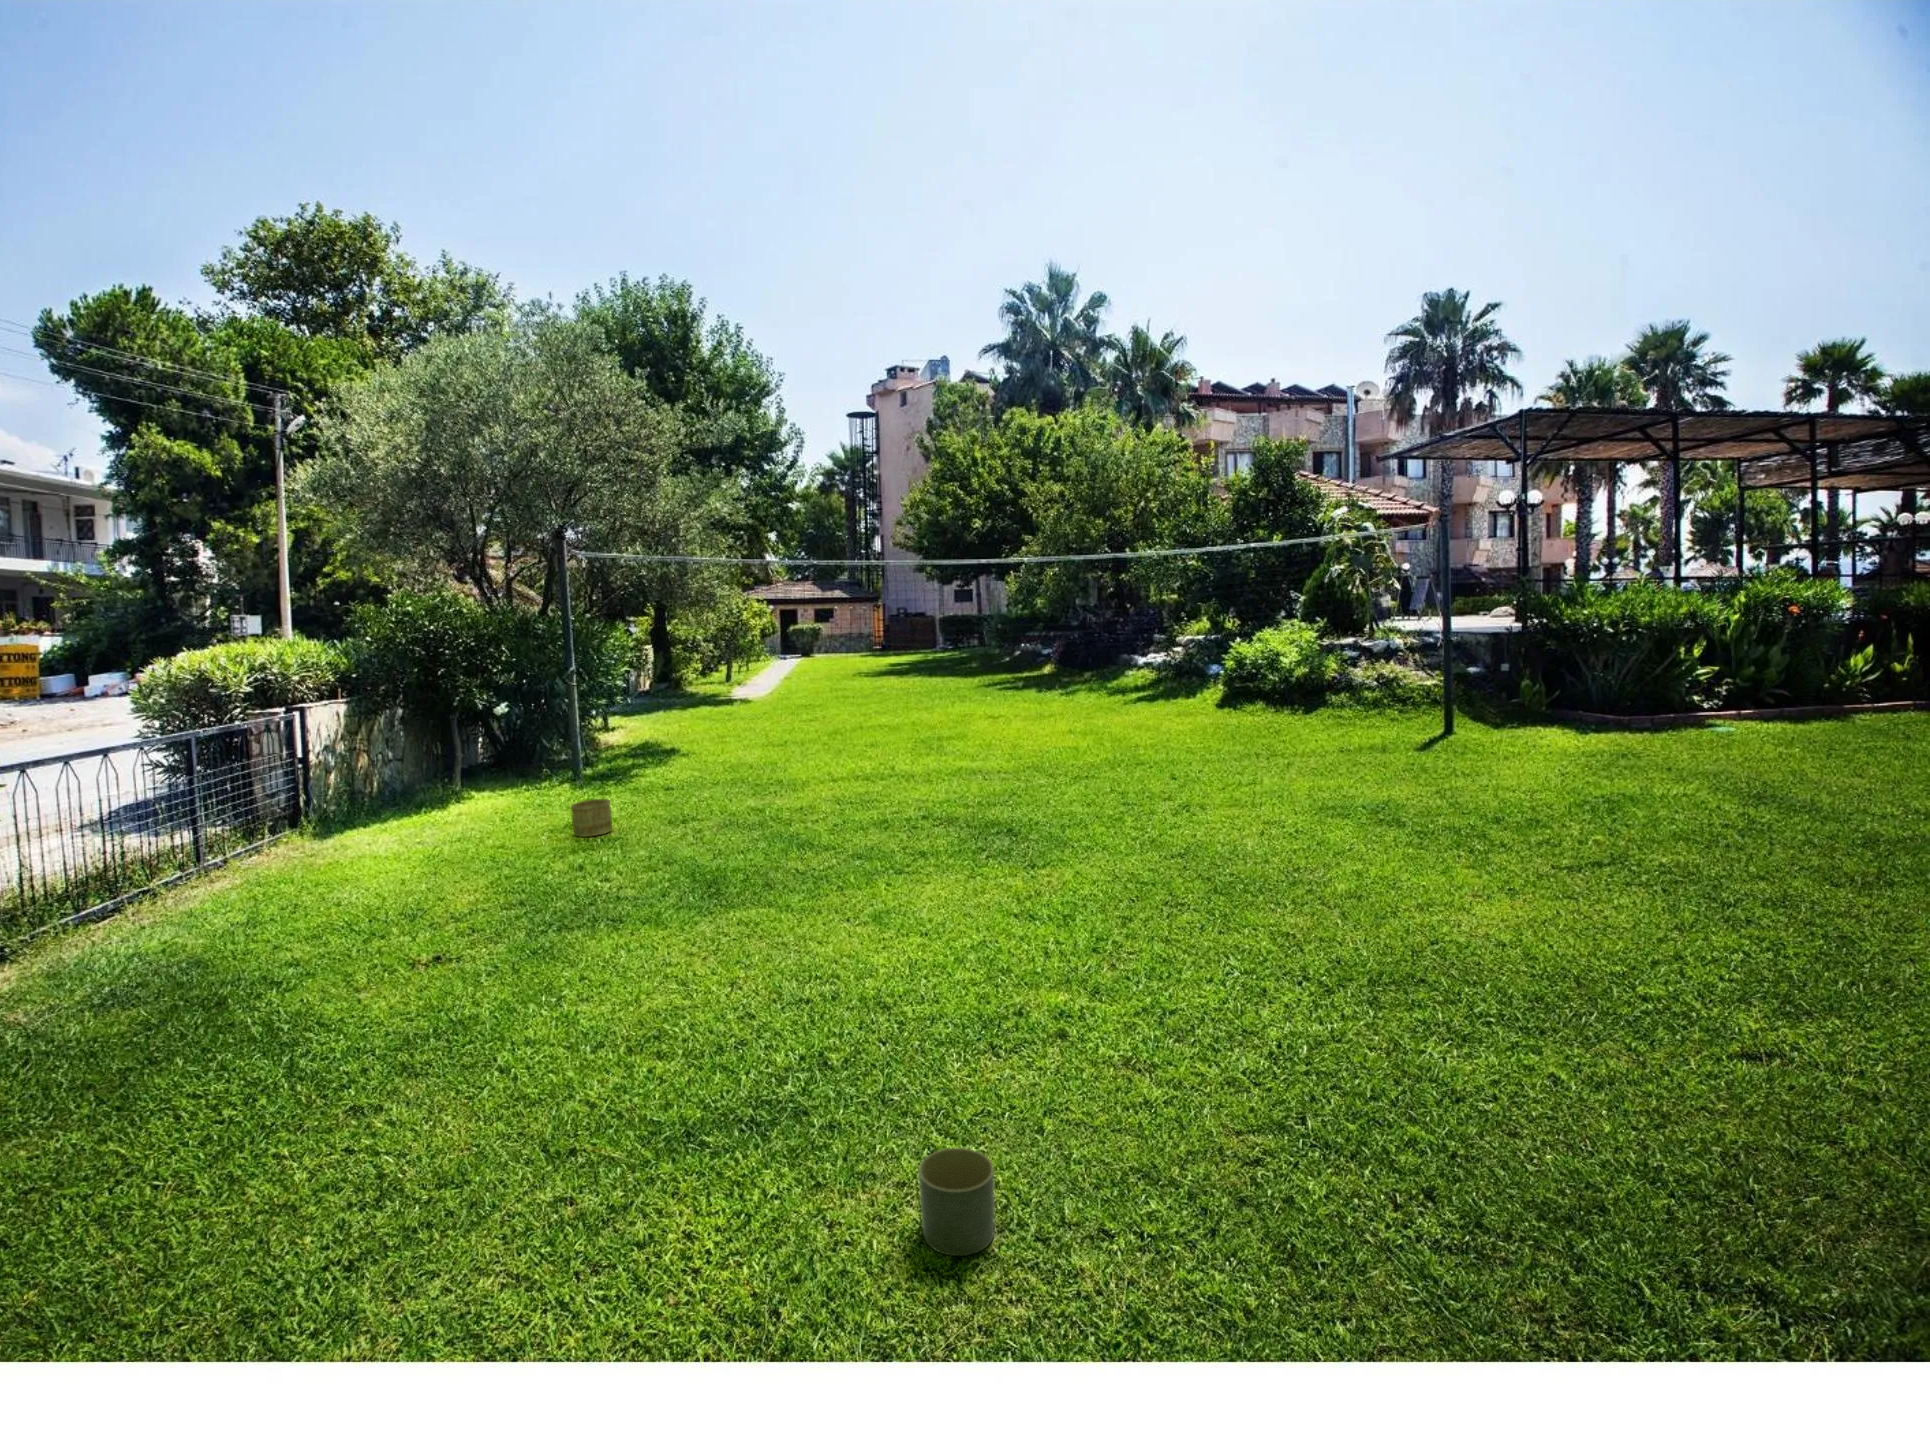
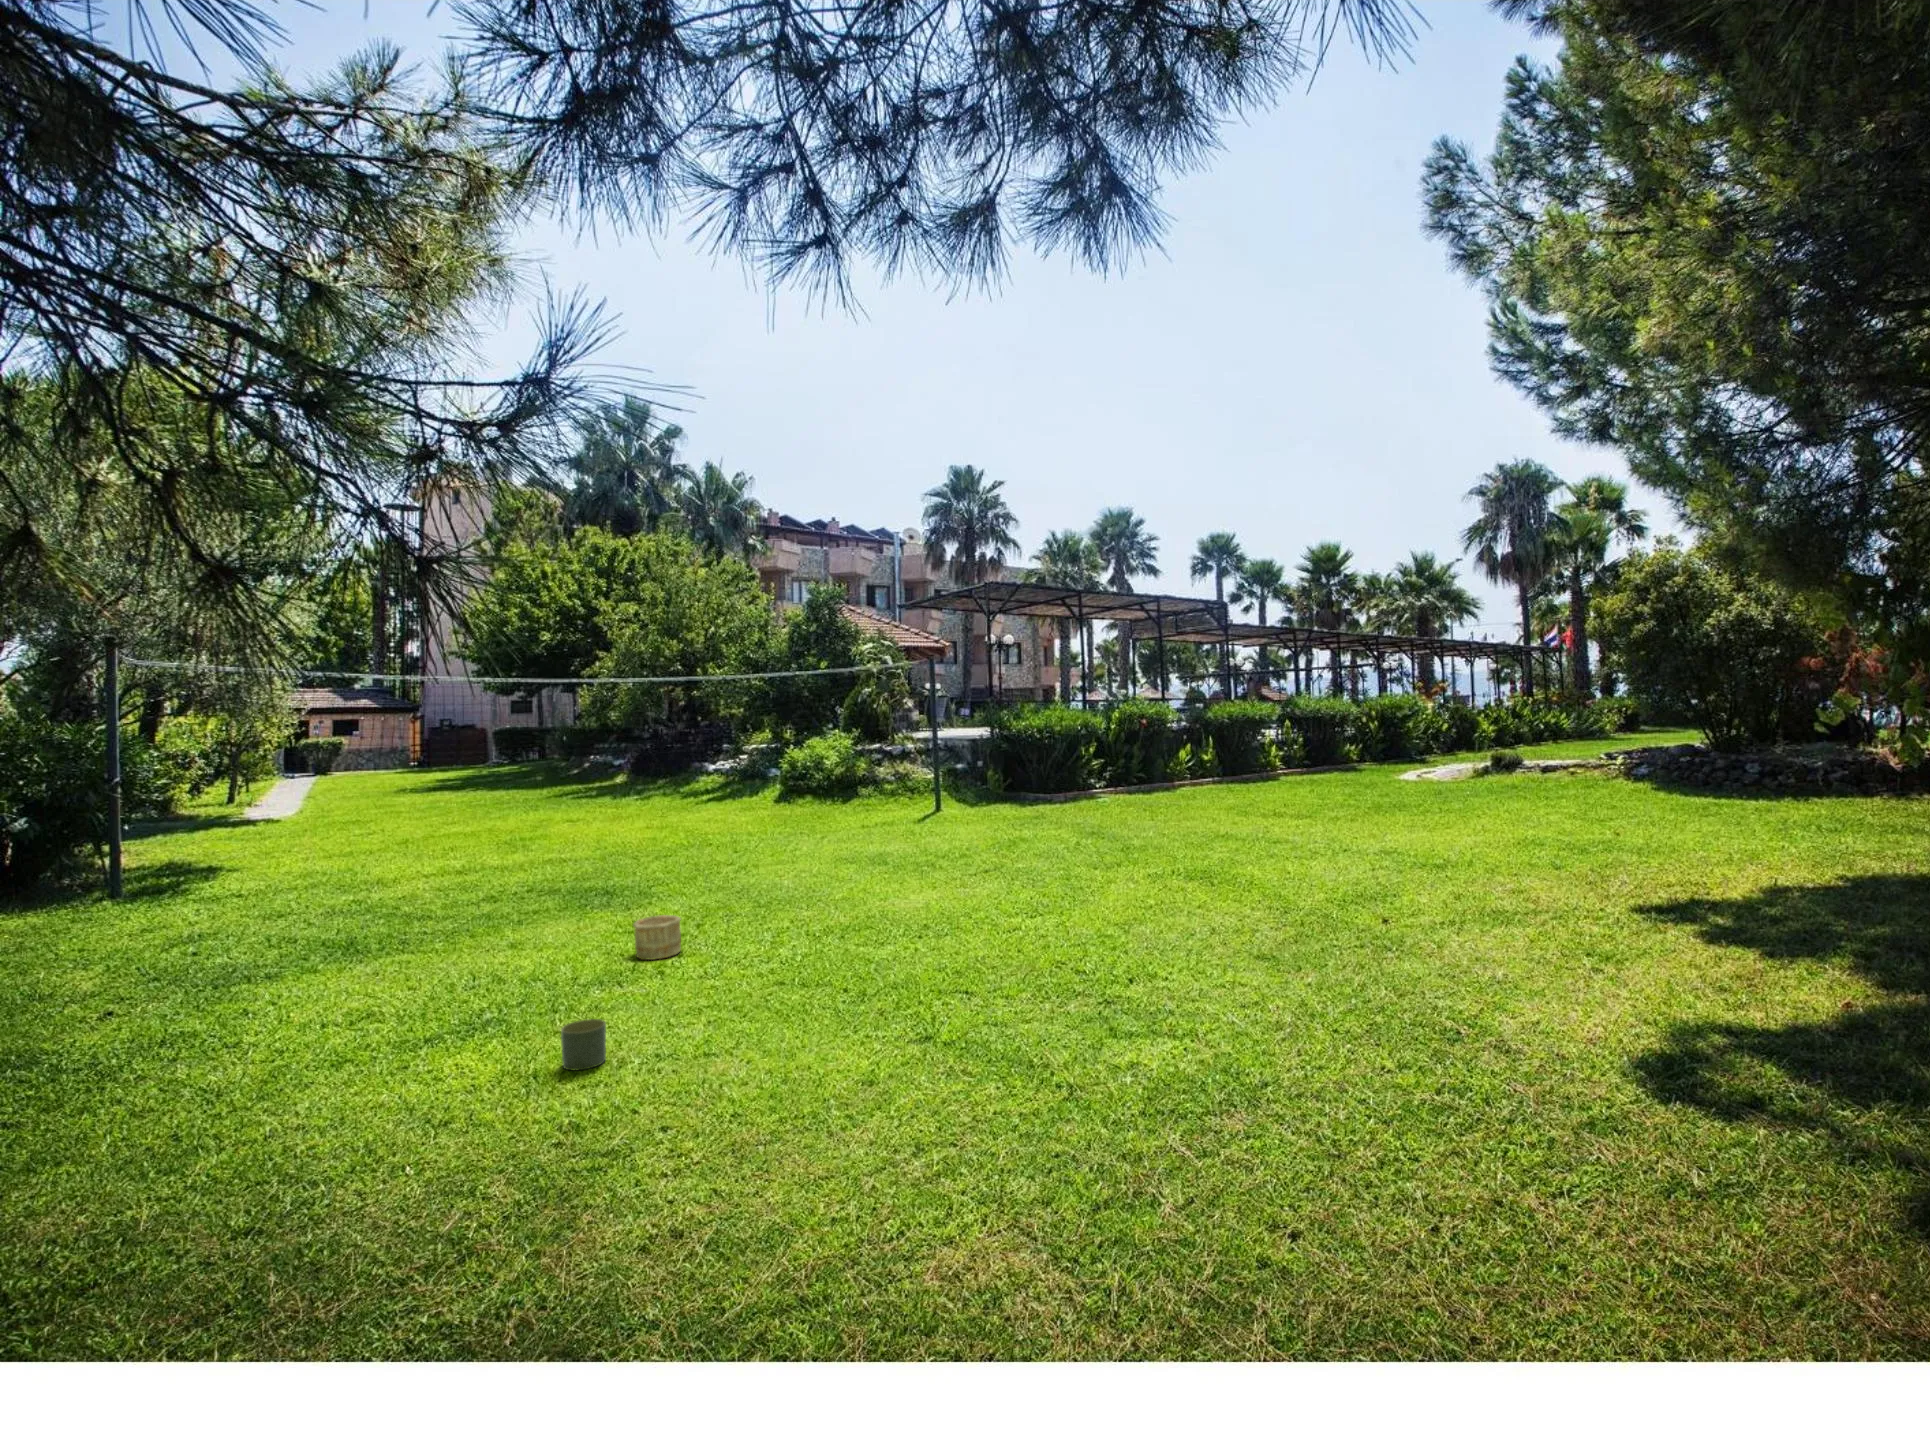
wooden bucket: present [570,799,612,837] -> present [633,915,681,960]

